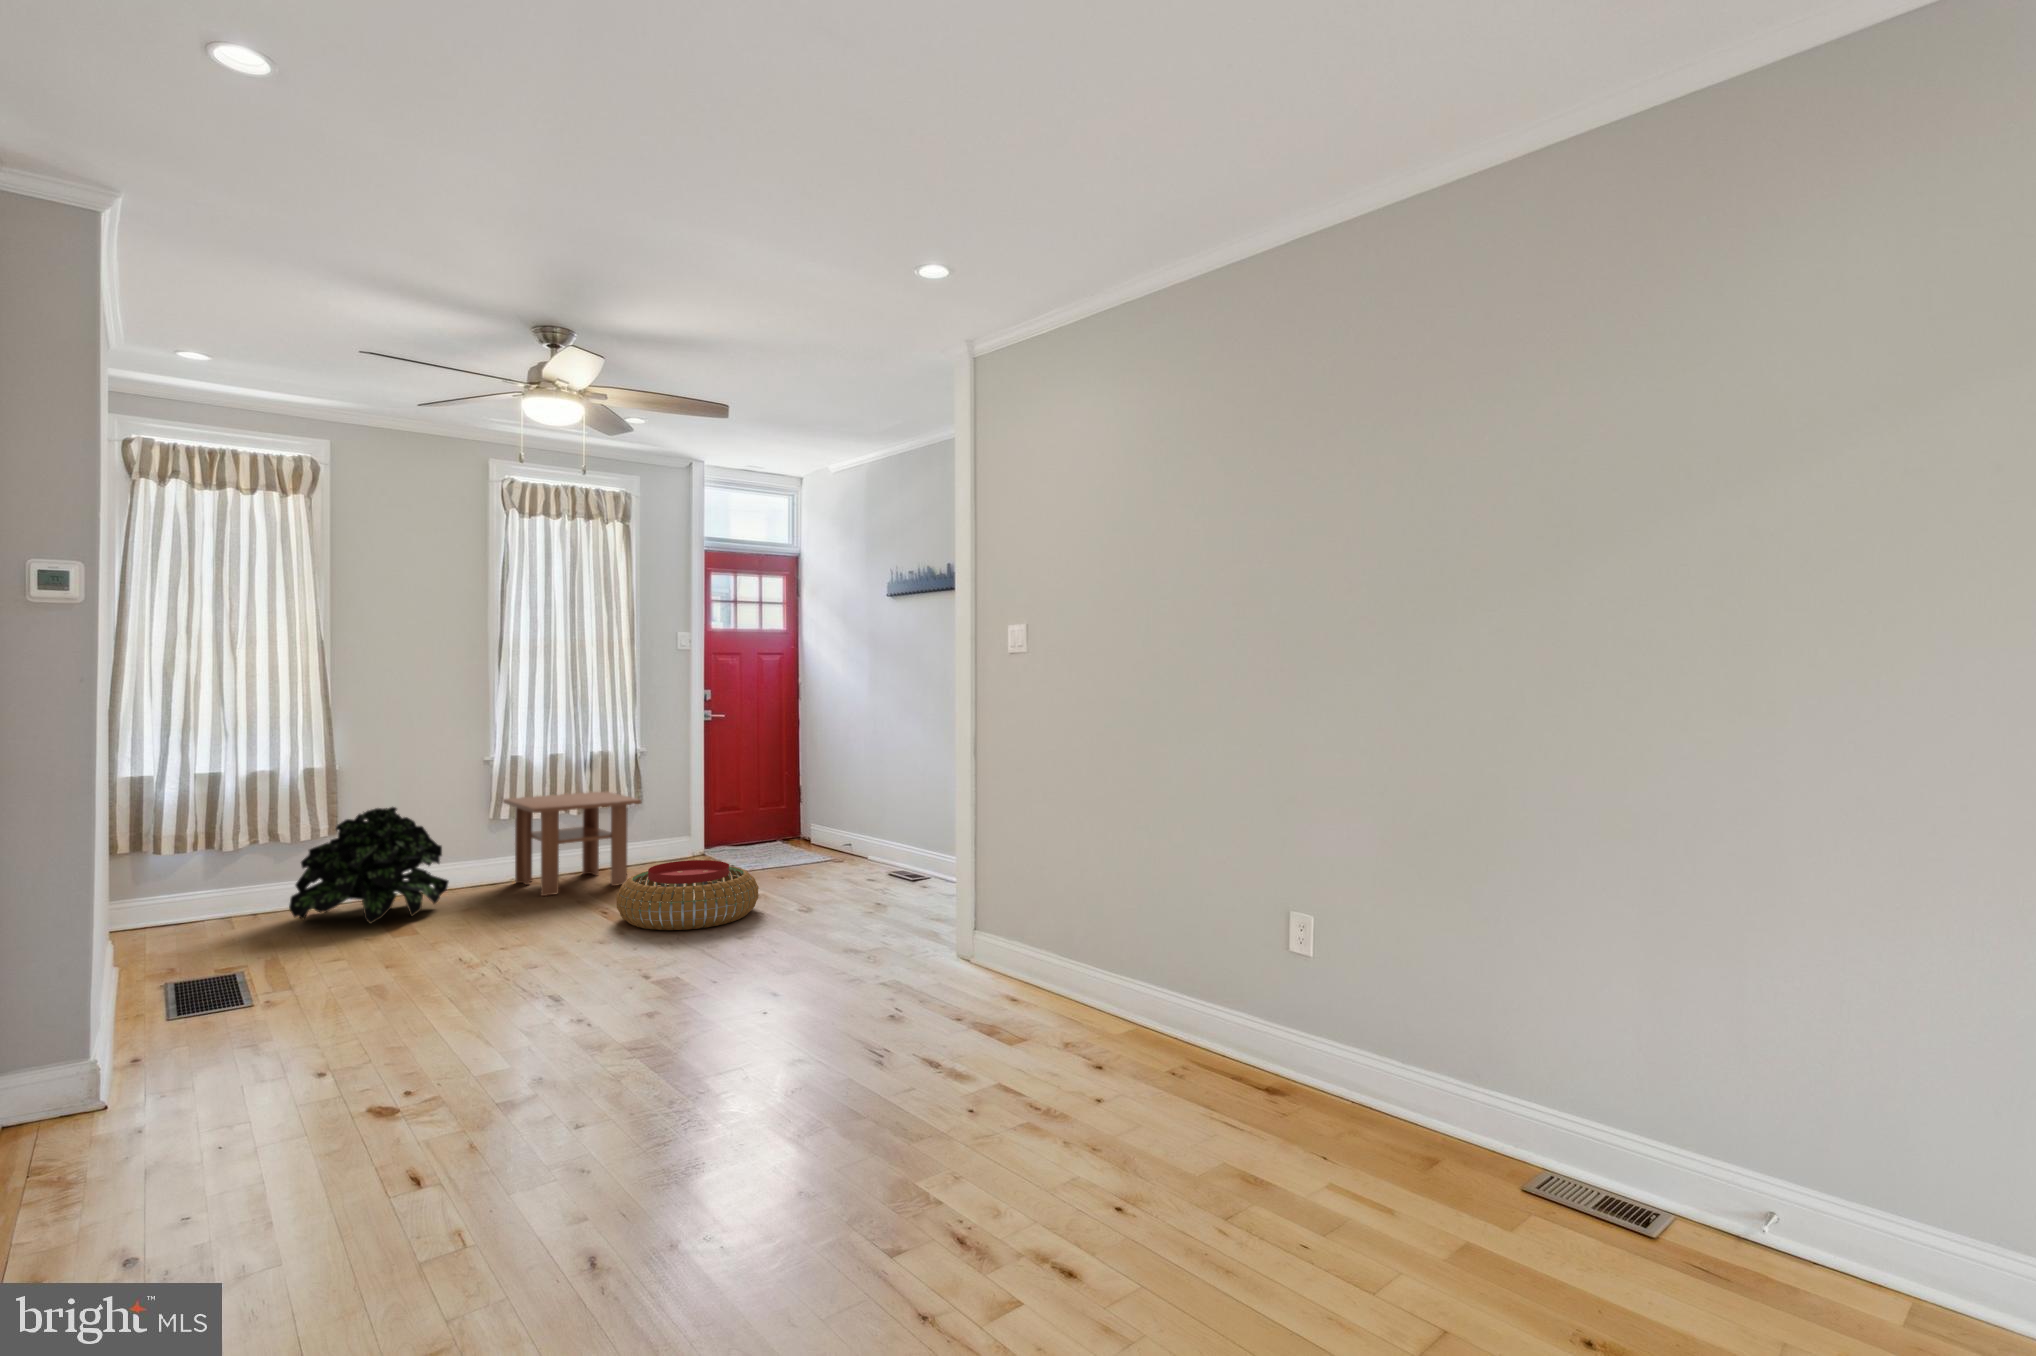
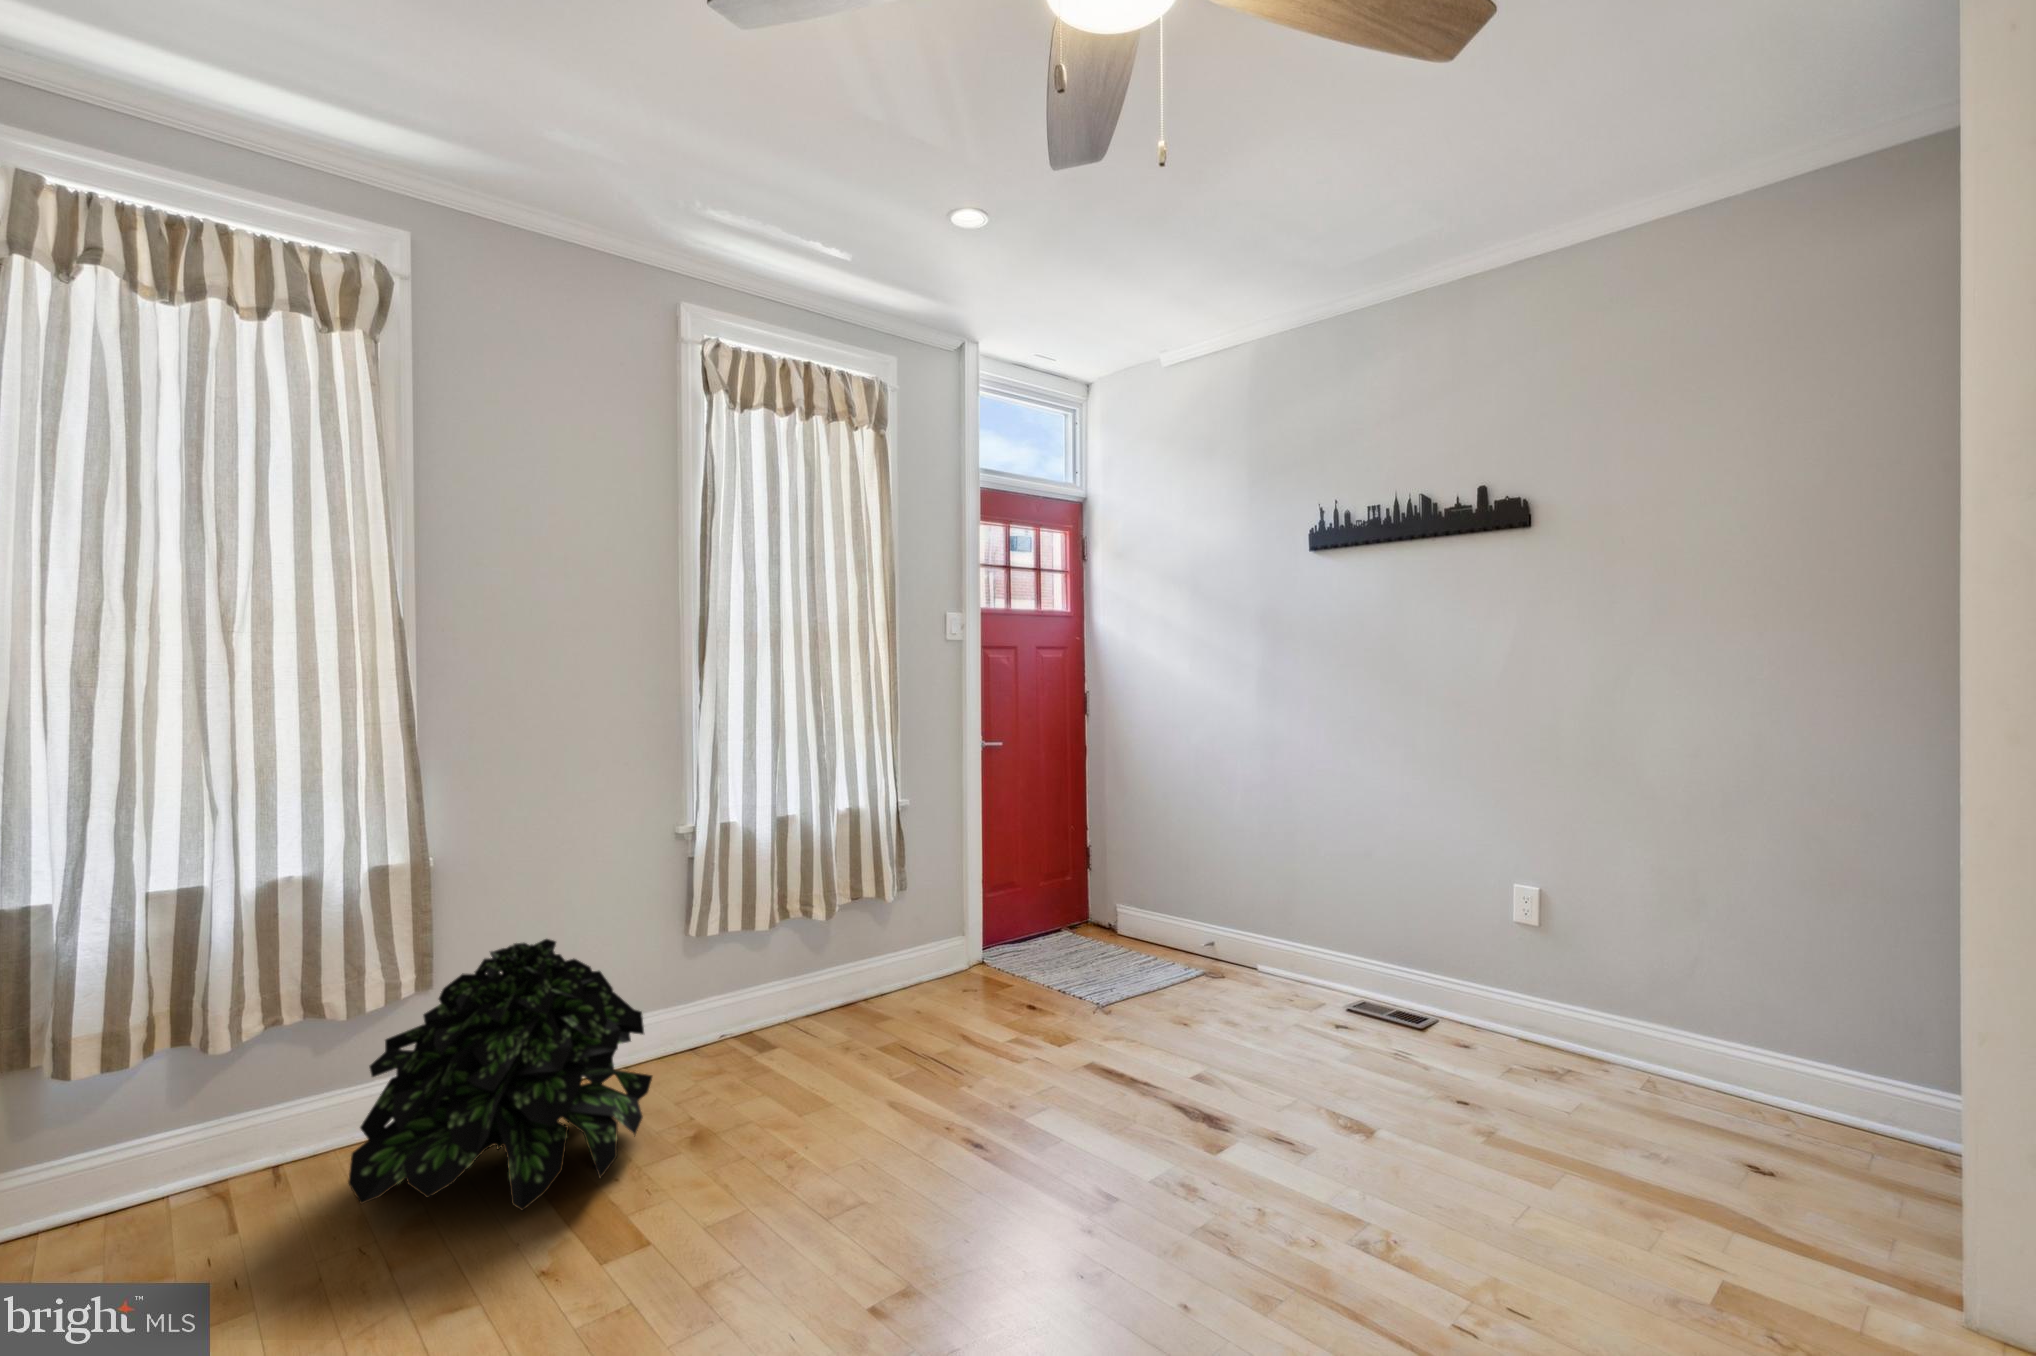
coffee table: present [502,792,641,896] -> none [709,869,956,1085]
pouf: present [617,860,759,930] -> none [1014,1025,1291,1215]

